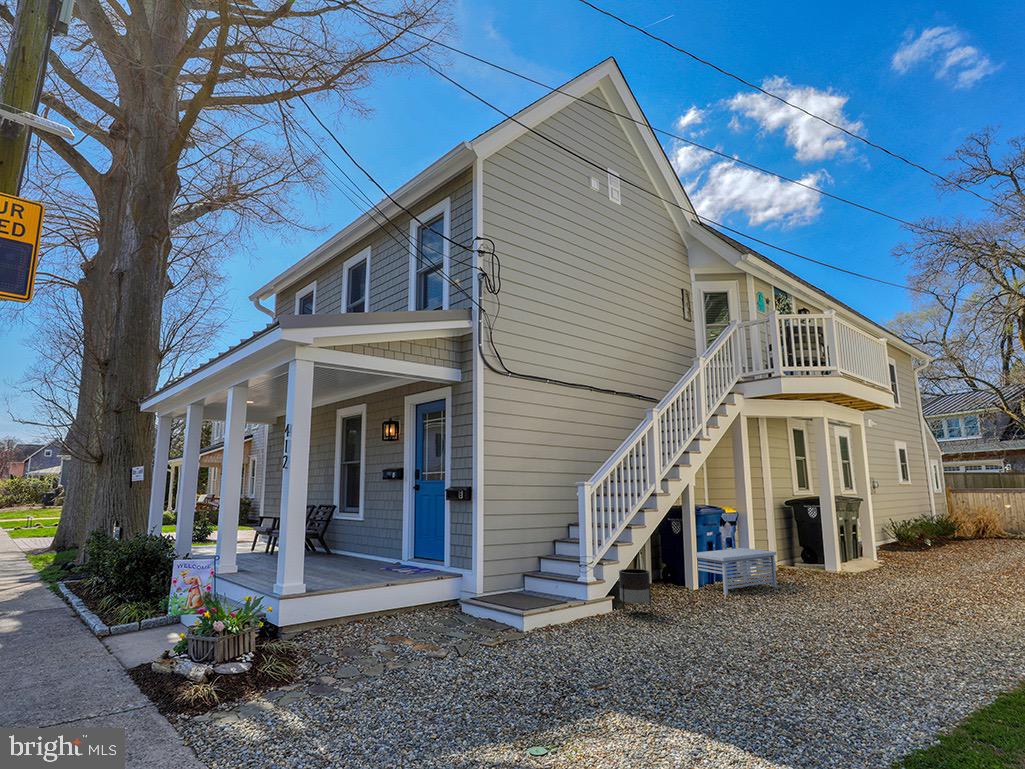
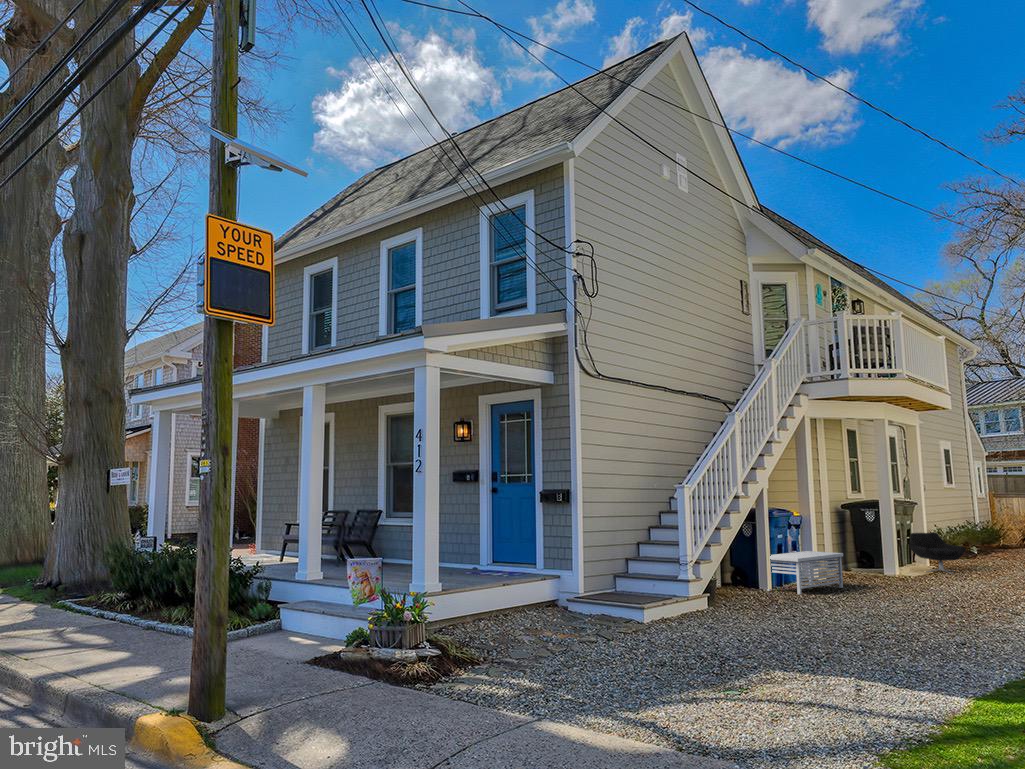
lounge chair: none [856,528,914,571] -> present [909,532,966,573]
planter: present [619,569,652,615] -> none [712,567,744,610]

